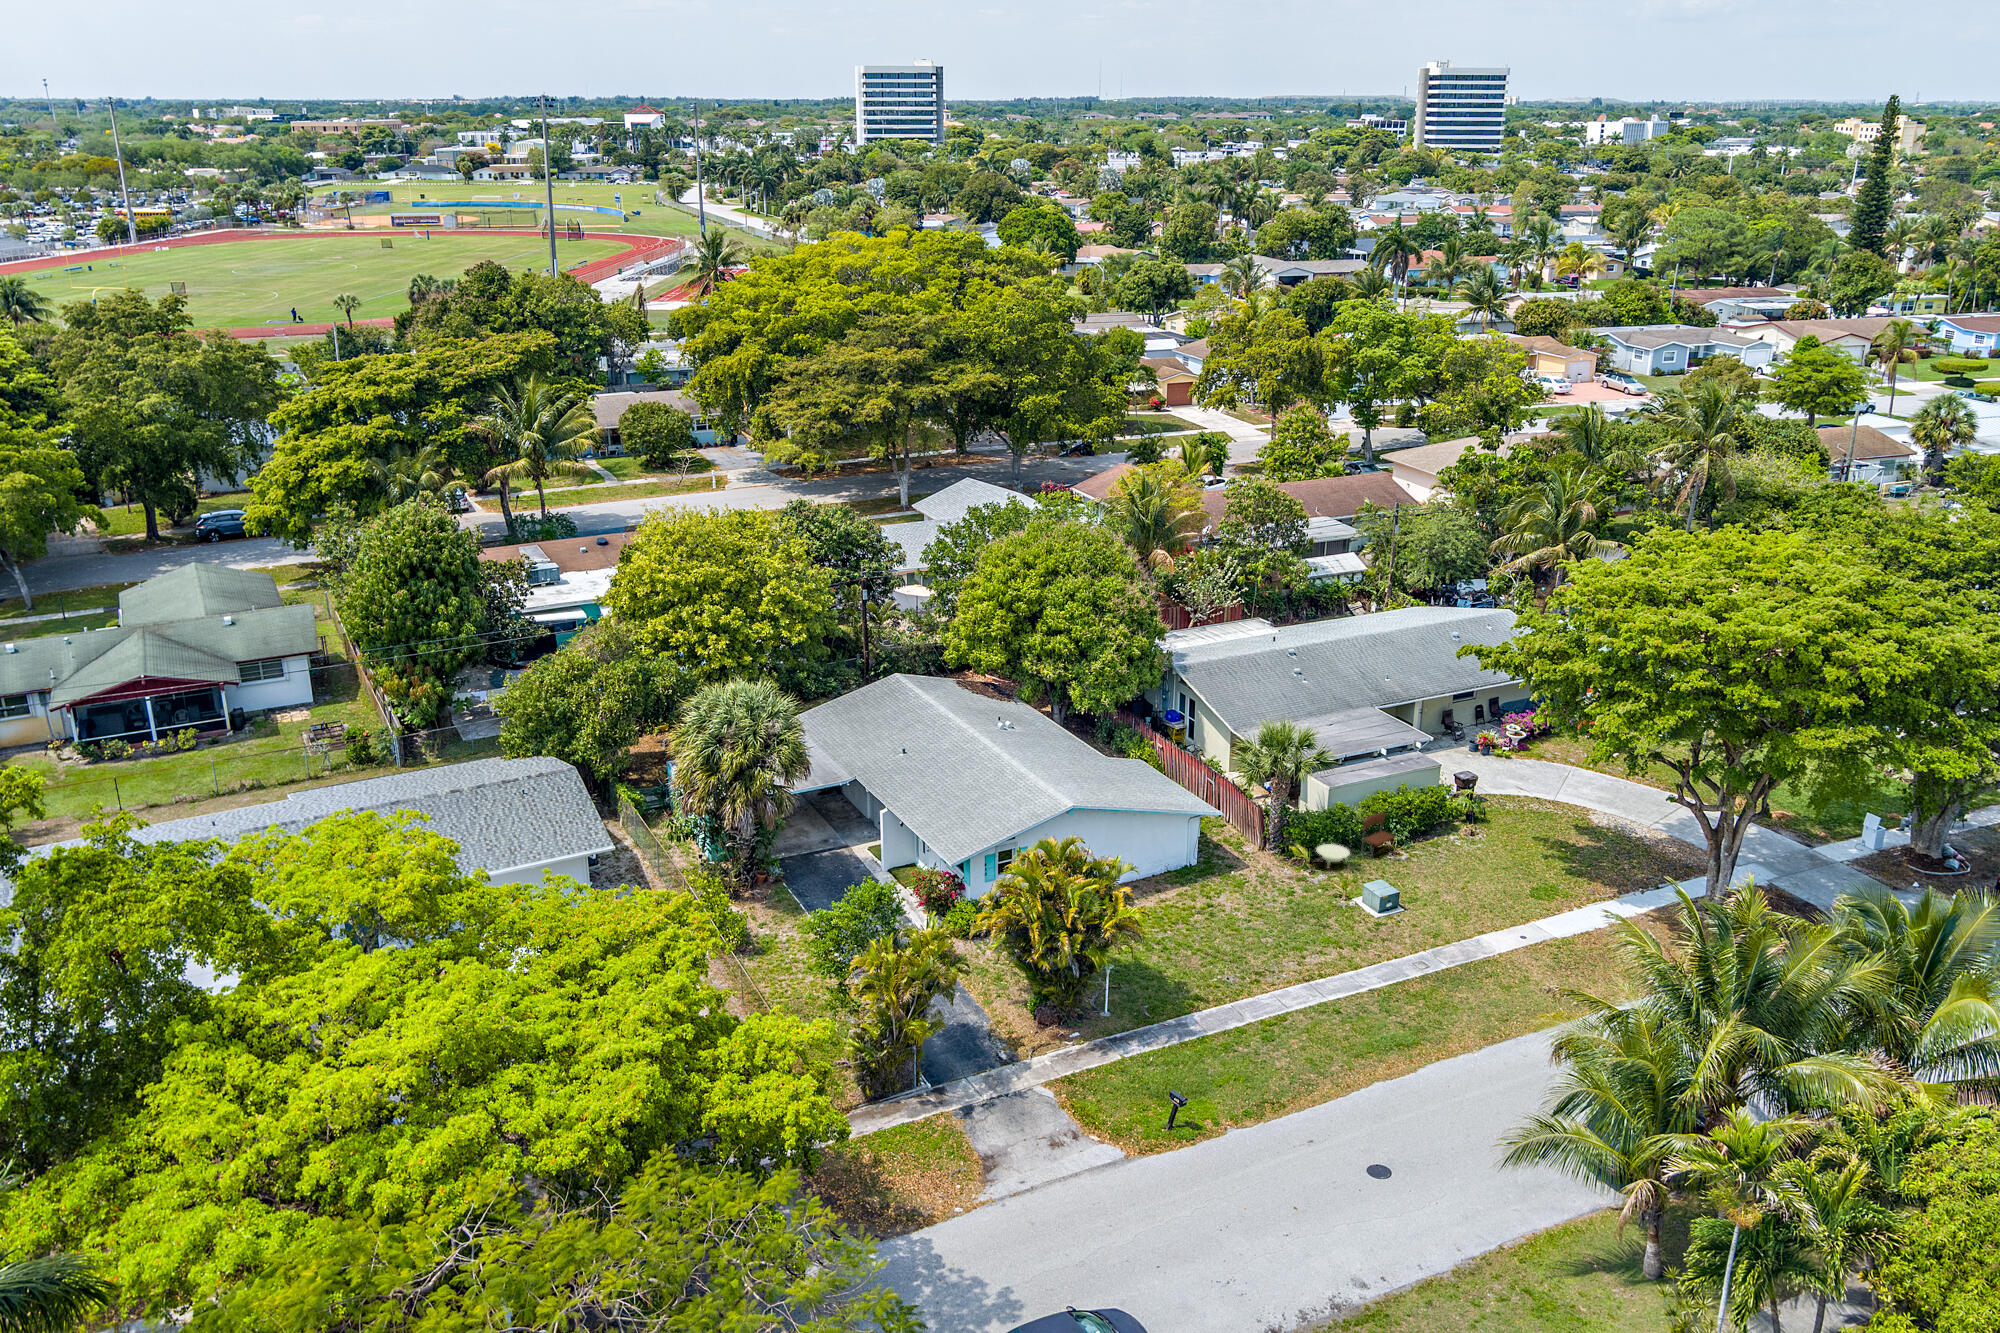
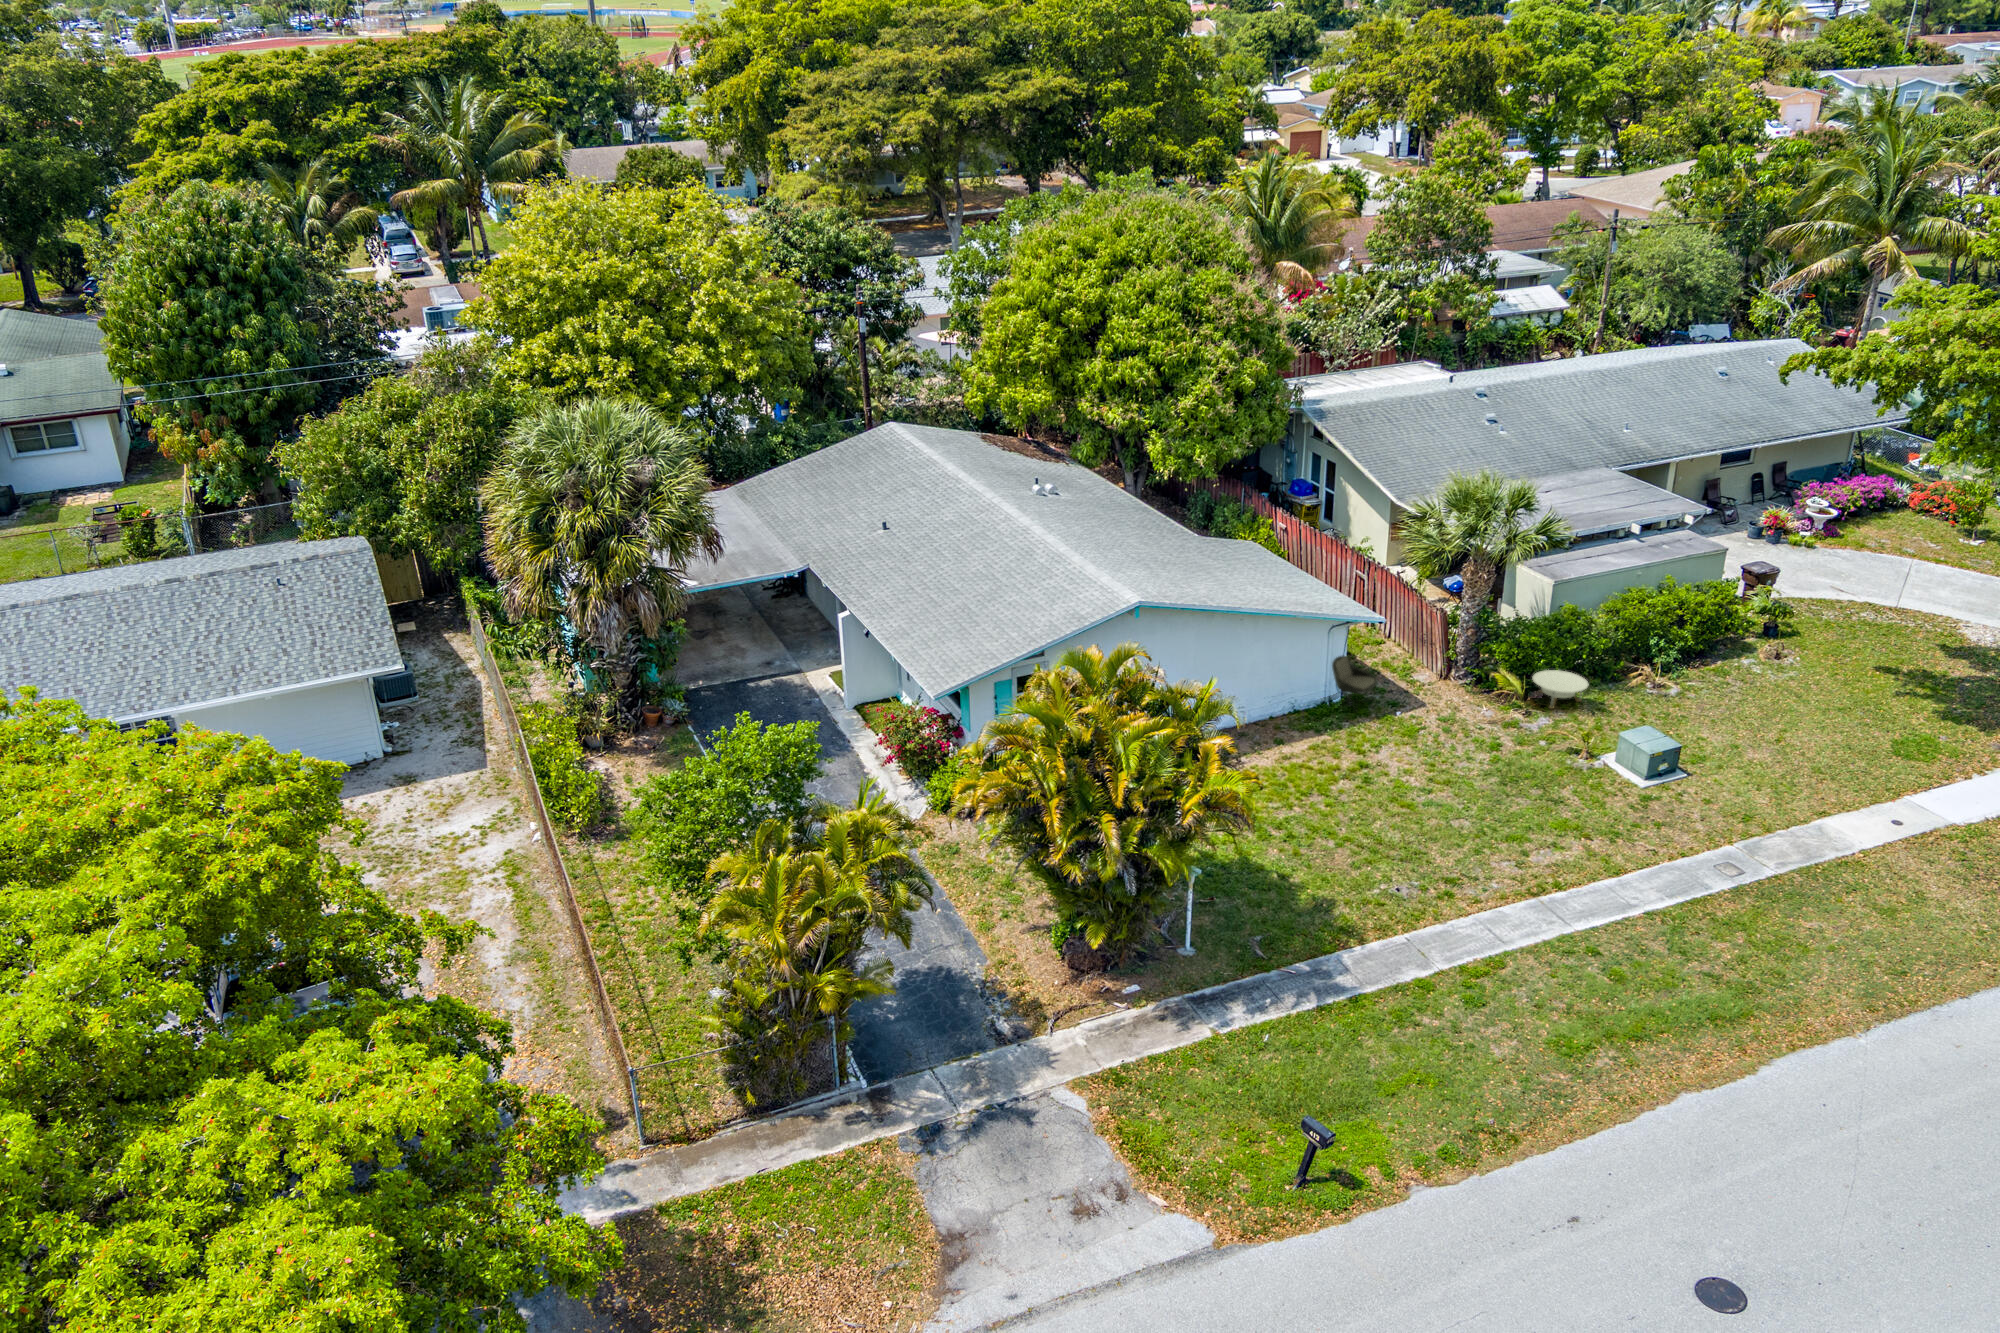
bench: present [1361,813,1395,856] -> none [1602,621,1661,691]
lounge chair: none [1189,836,1220,872] -> present [1330,656,1377,709]

